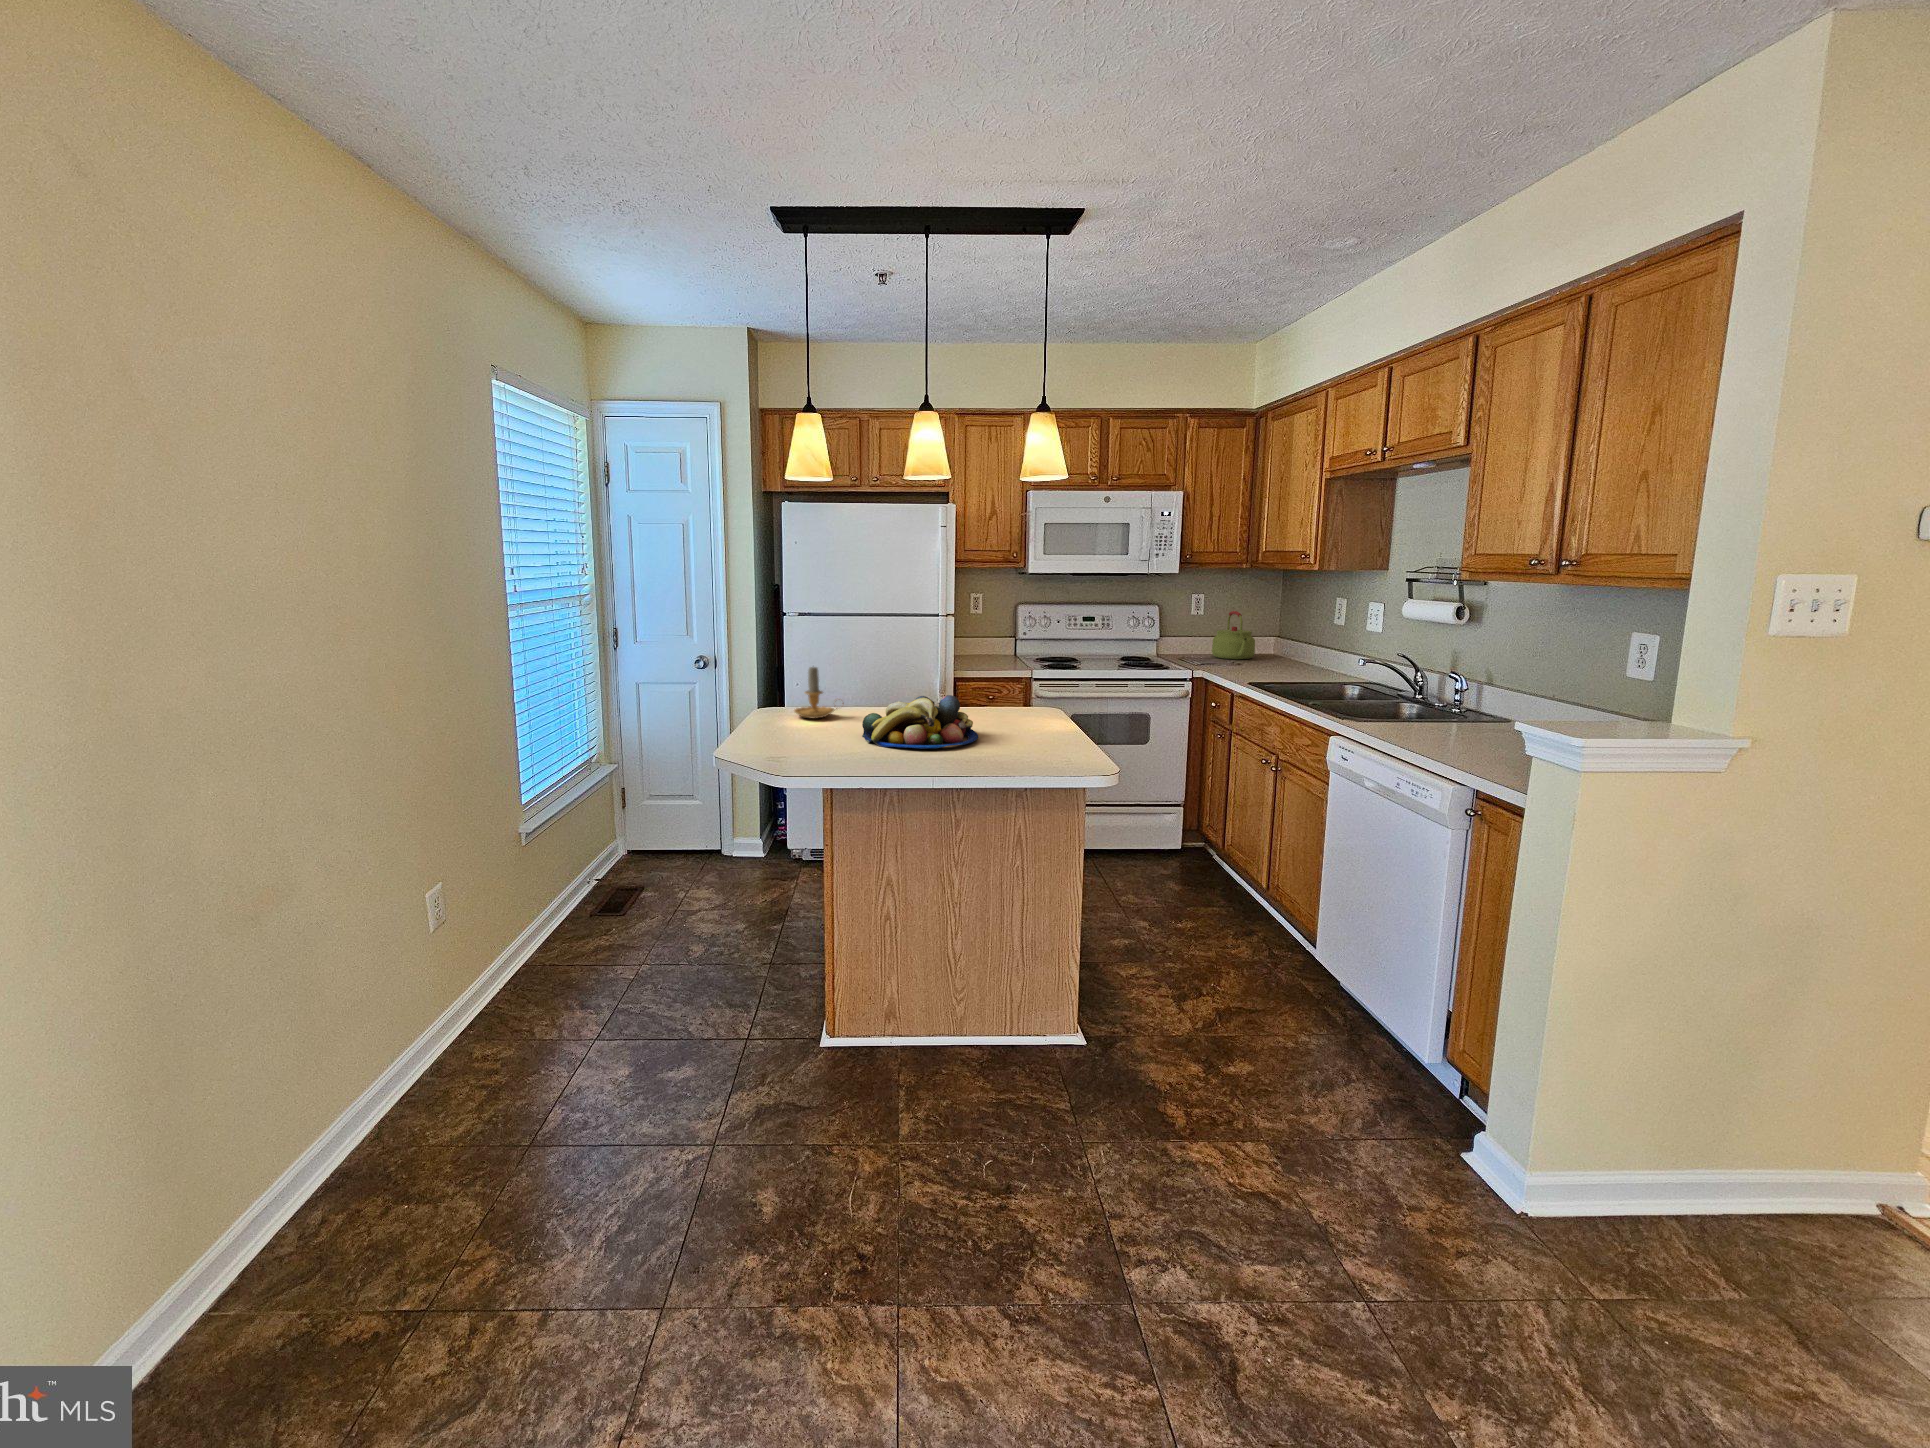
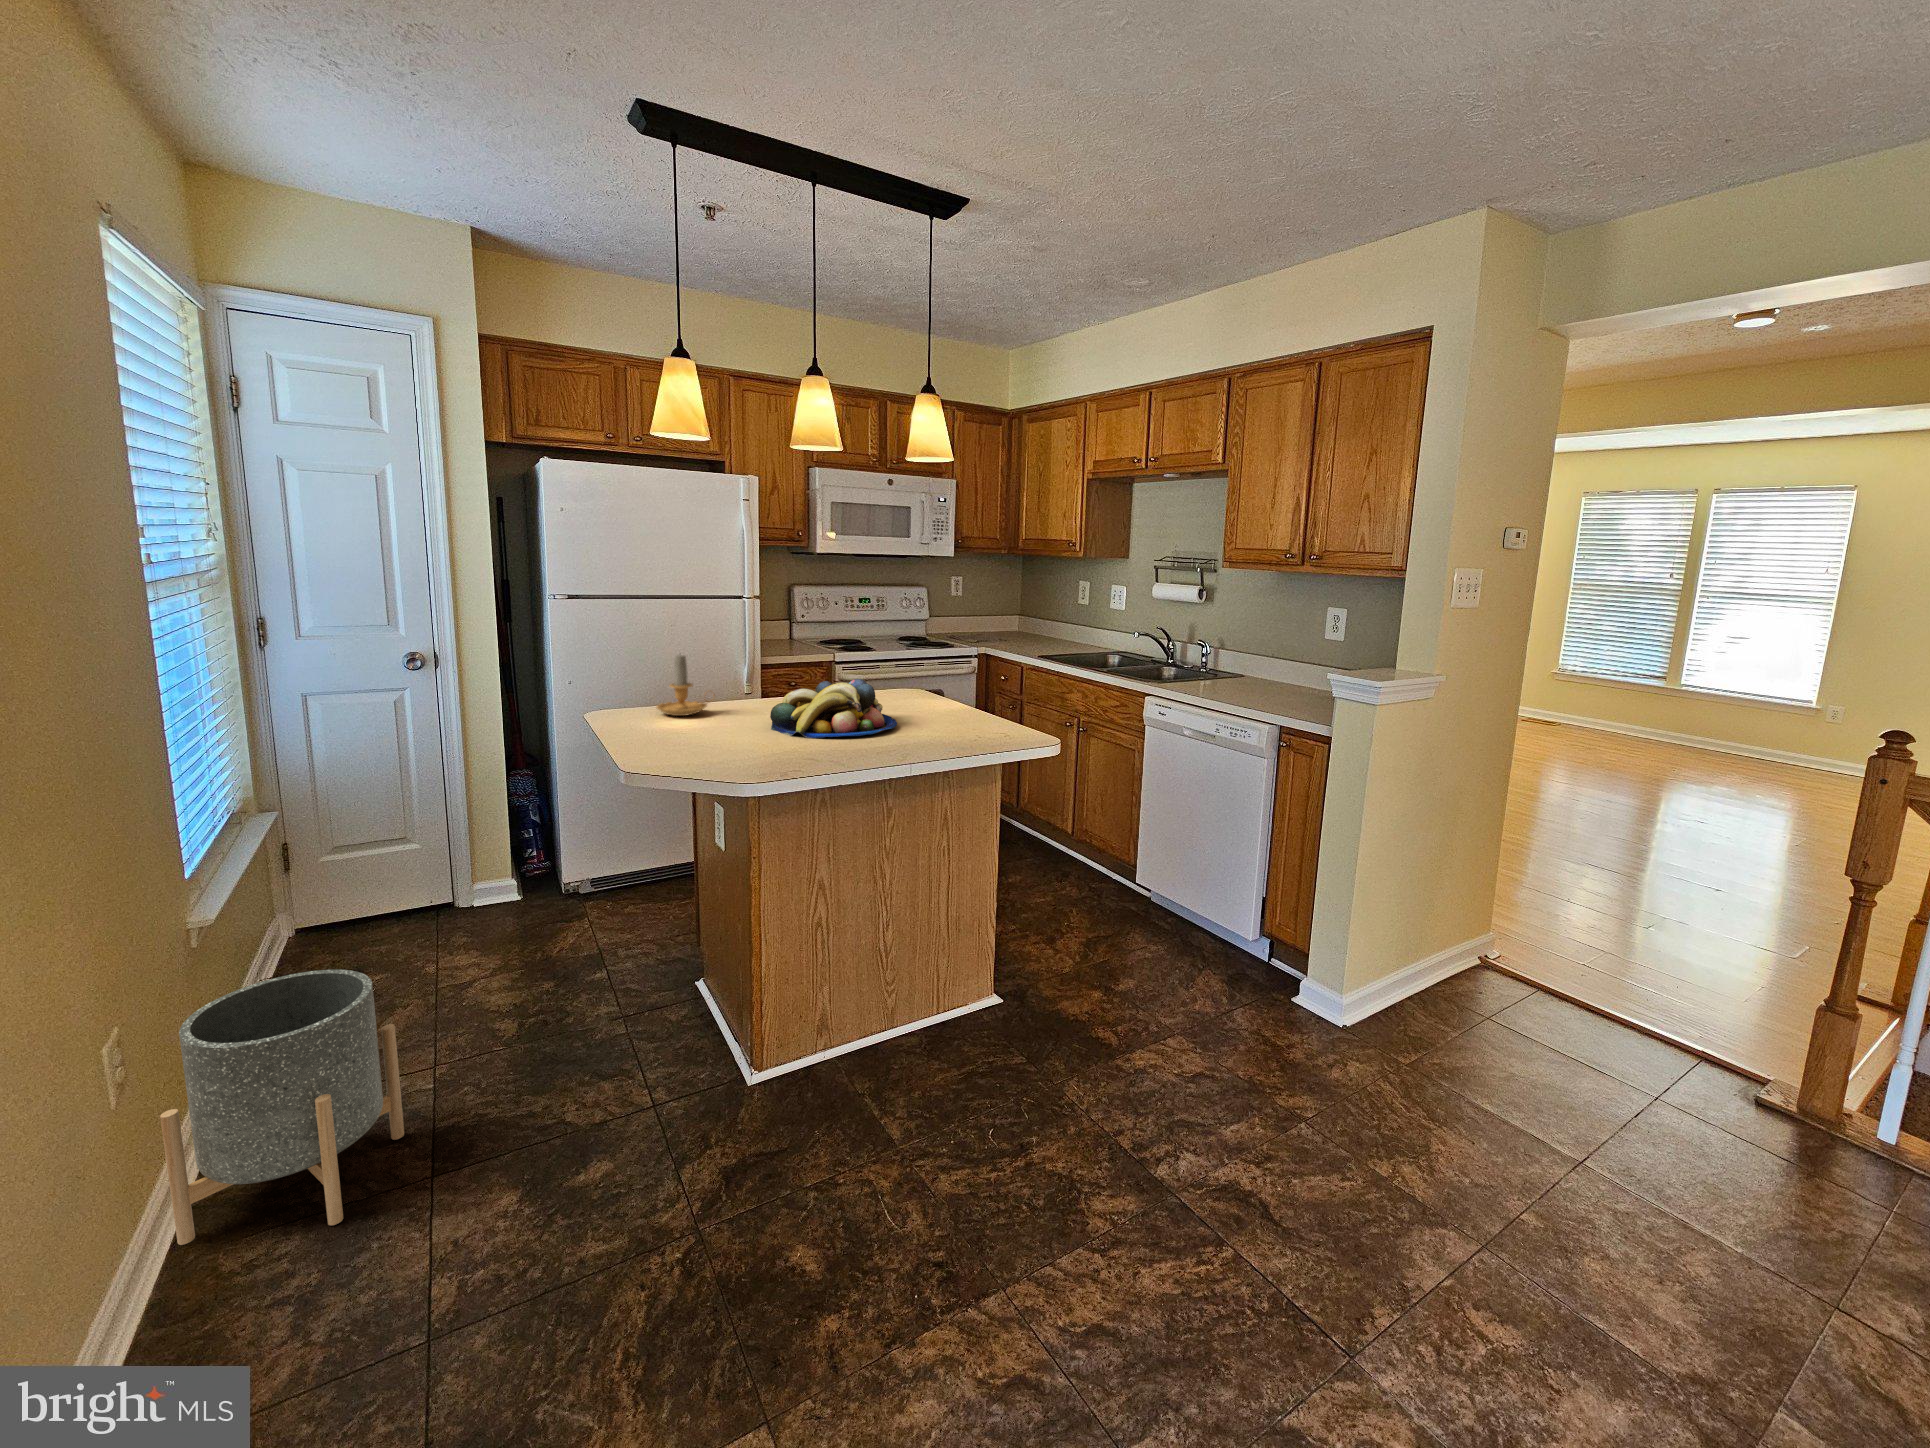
kettle: present [1212,611,1255,659] -> none [974,593,1010,637]
planter: none [459,875,600,1051] -> present [160,970,404,1245]

